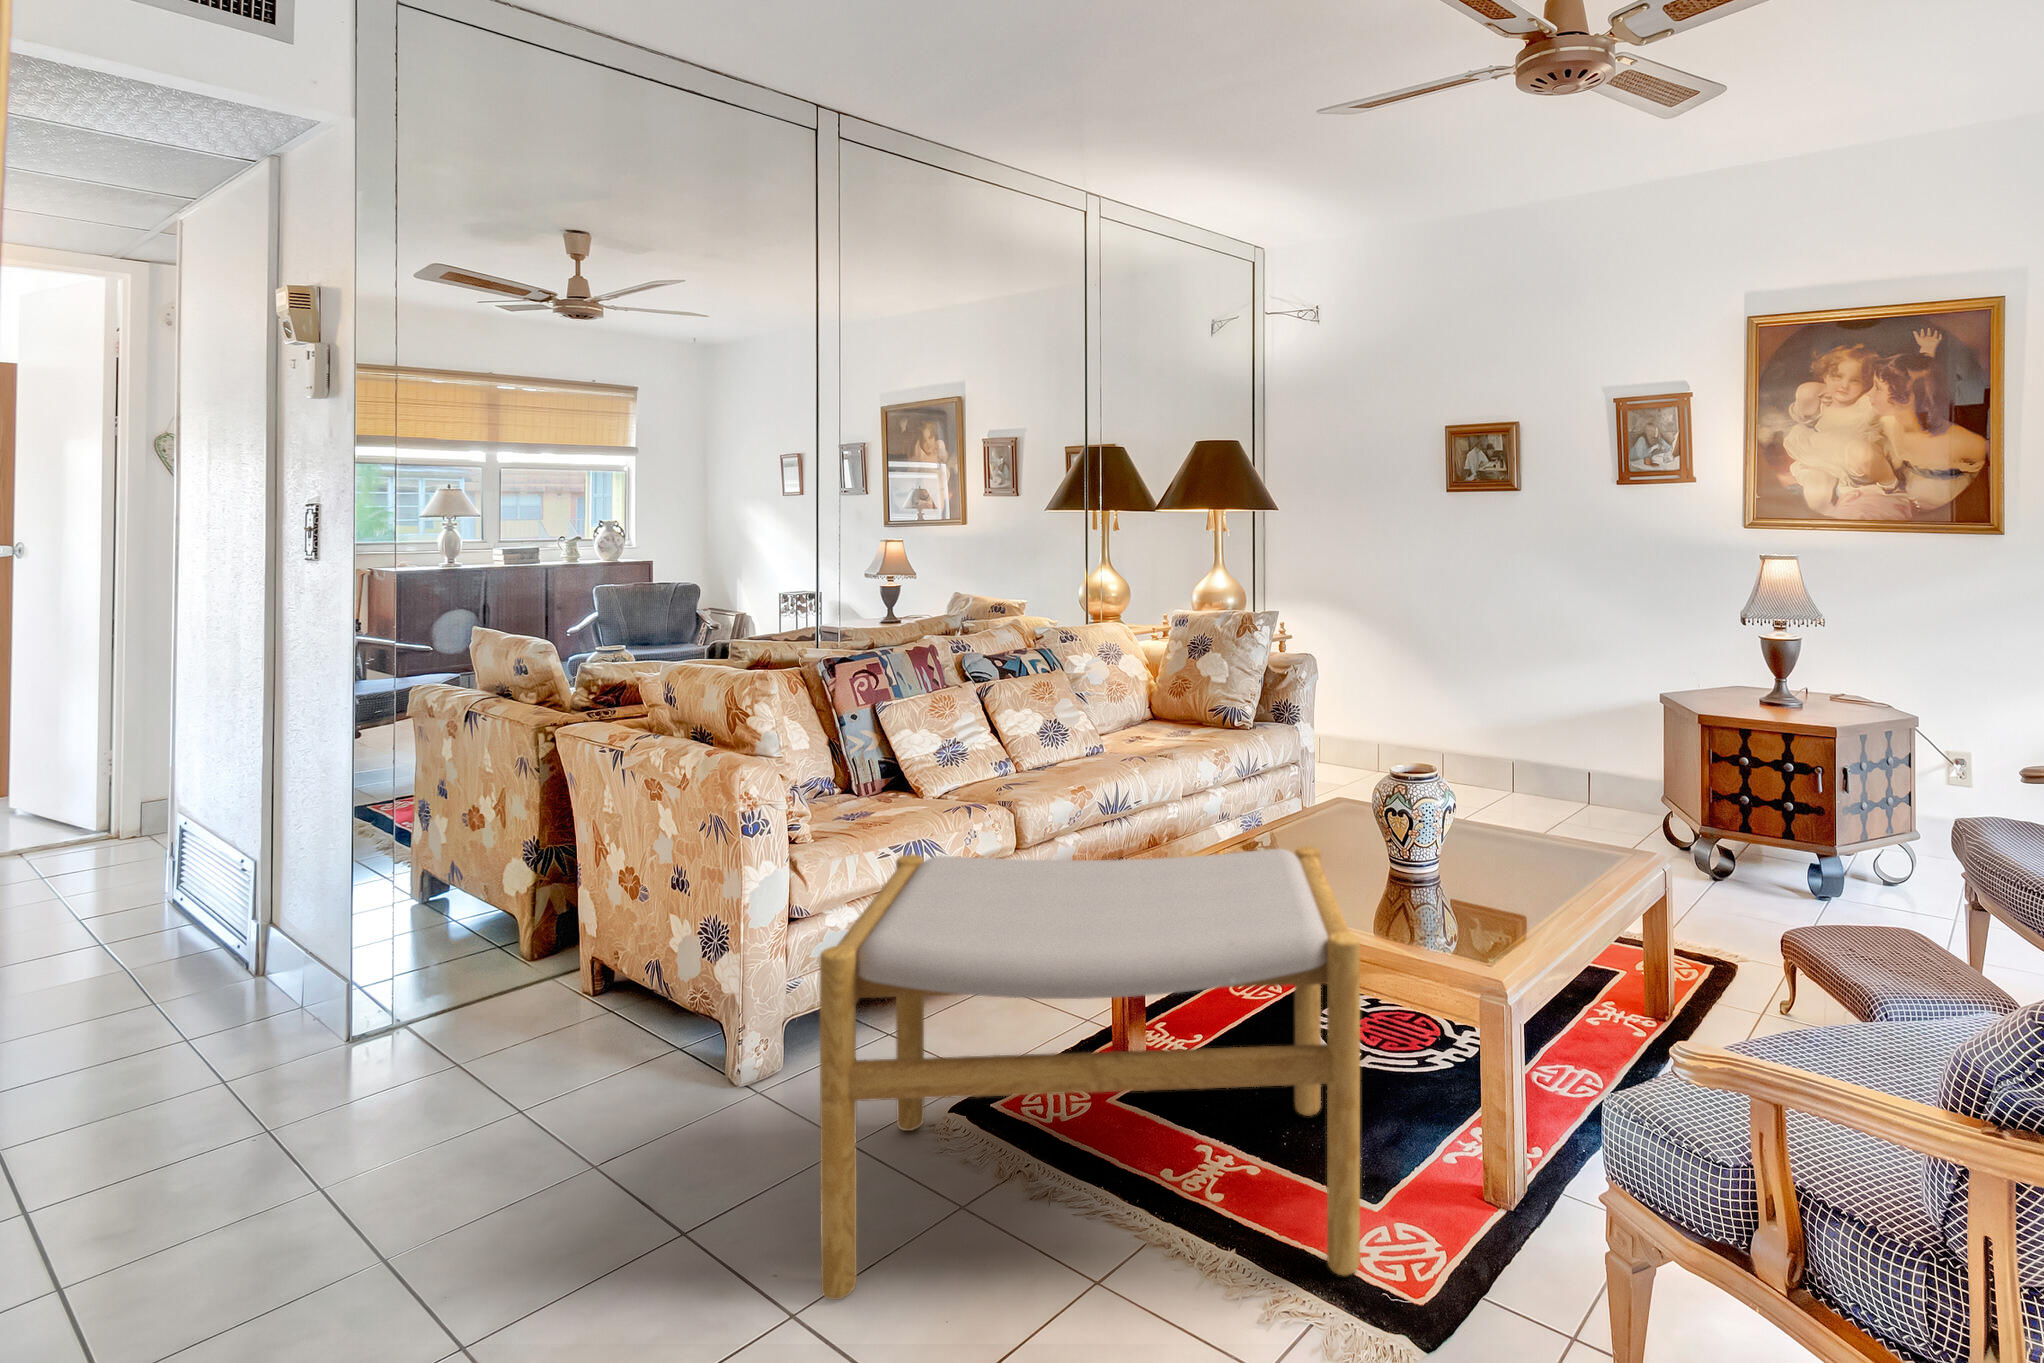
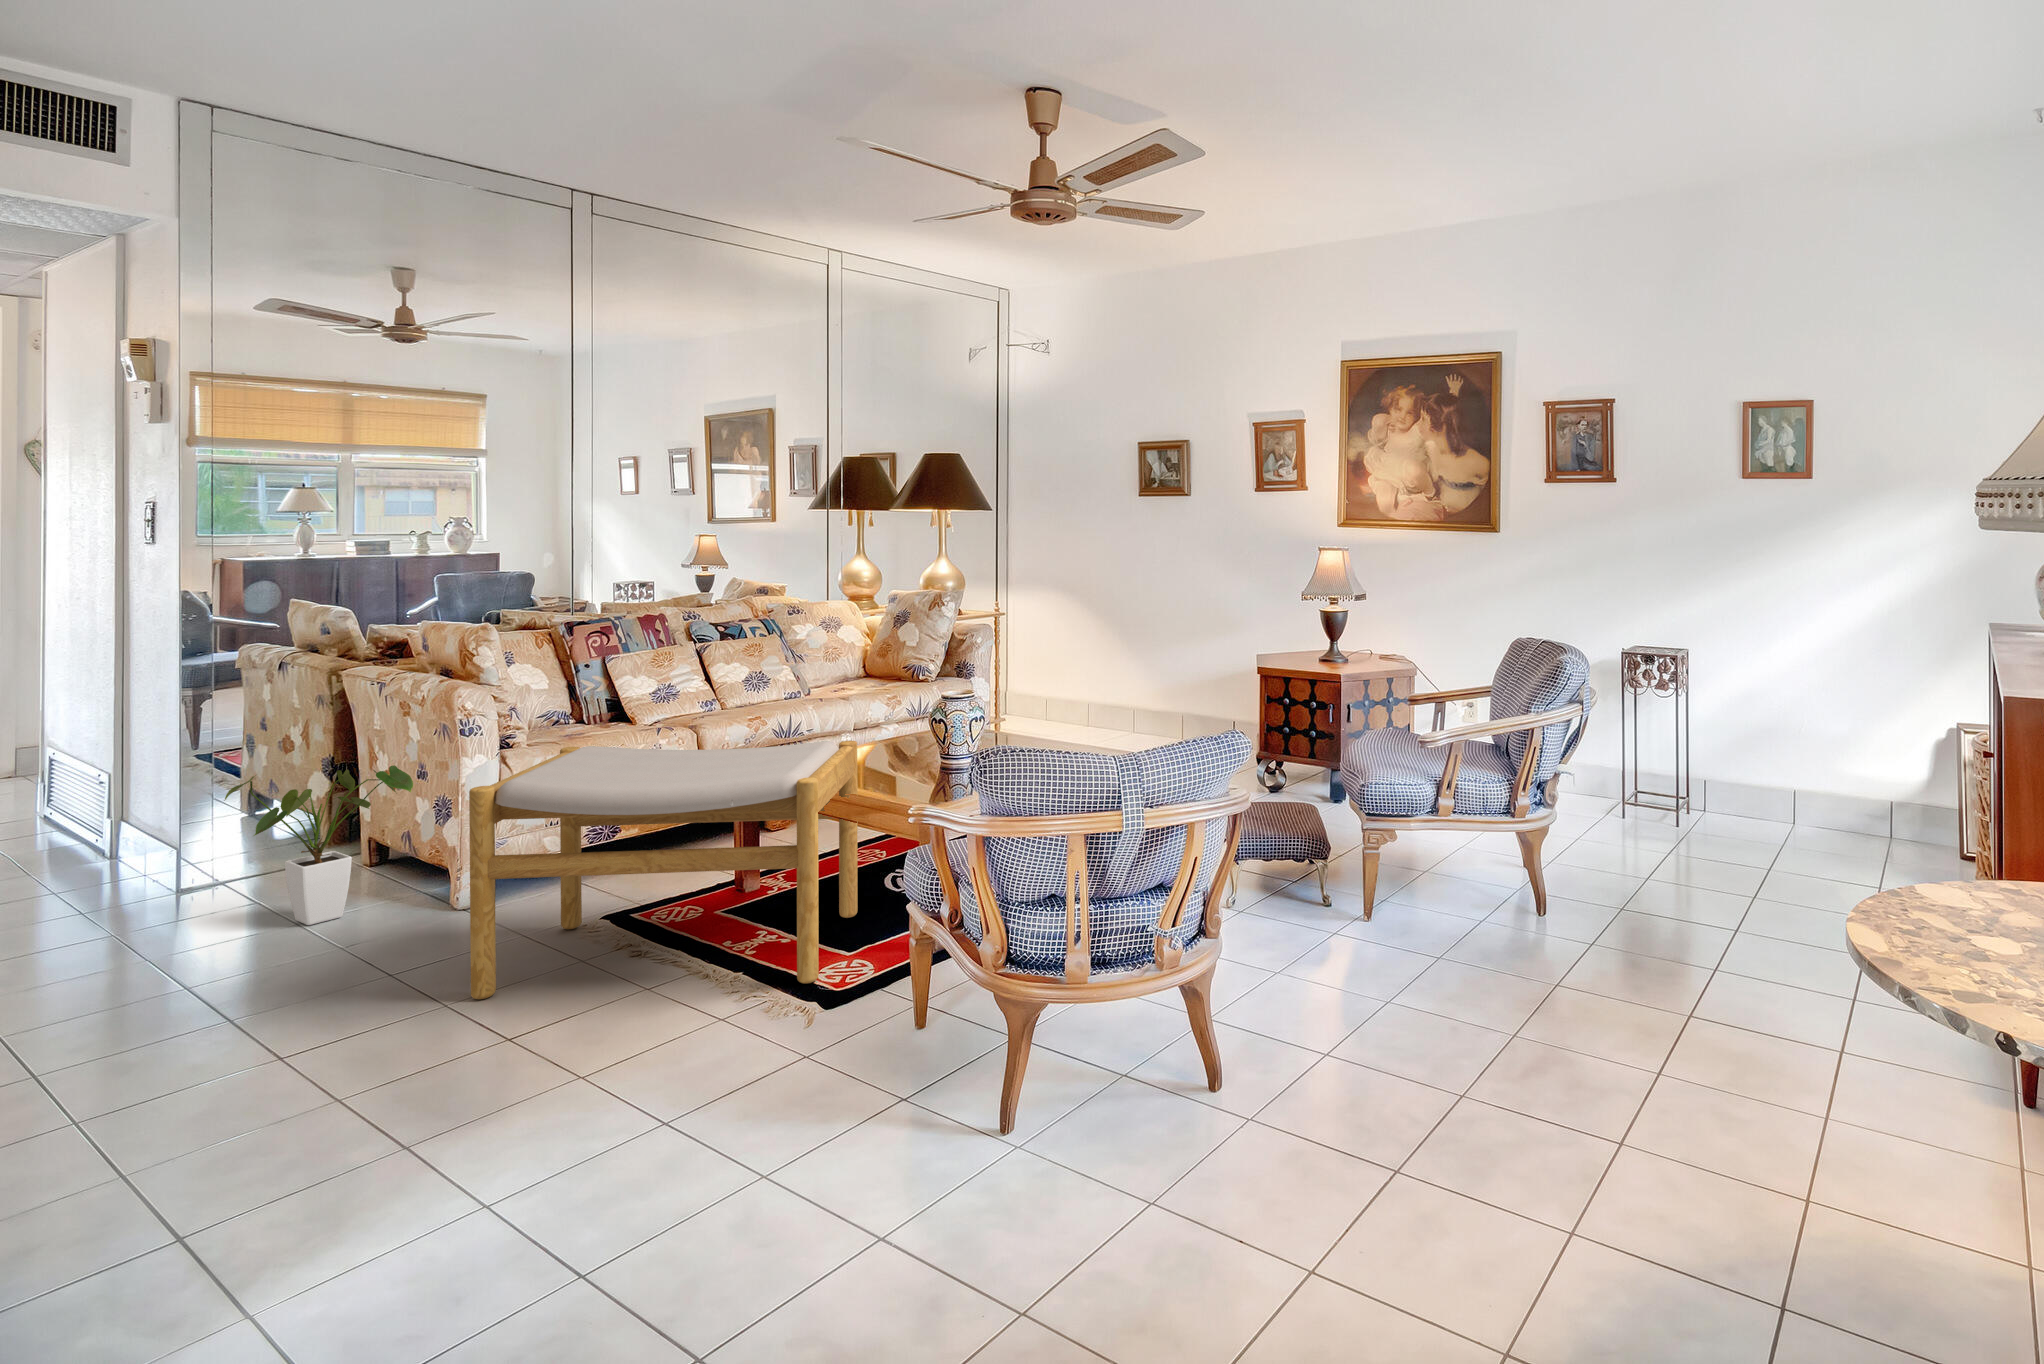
house plant: none [418,873,674,1111] -> present [225,765,413,925]

